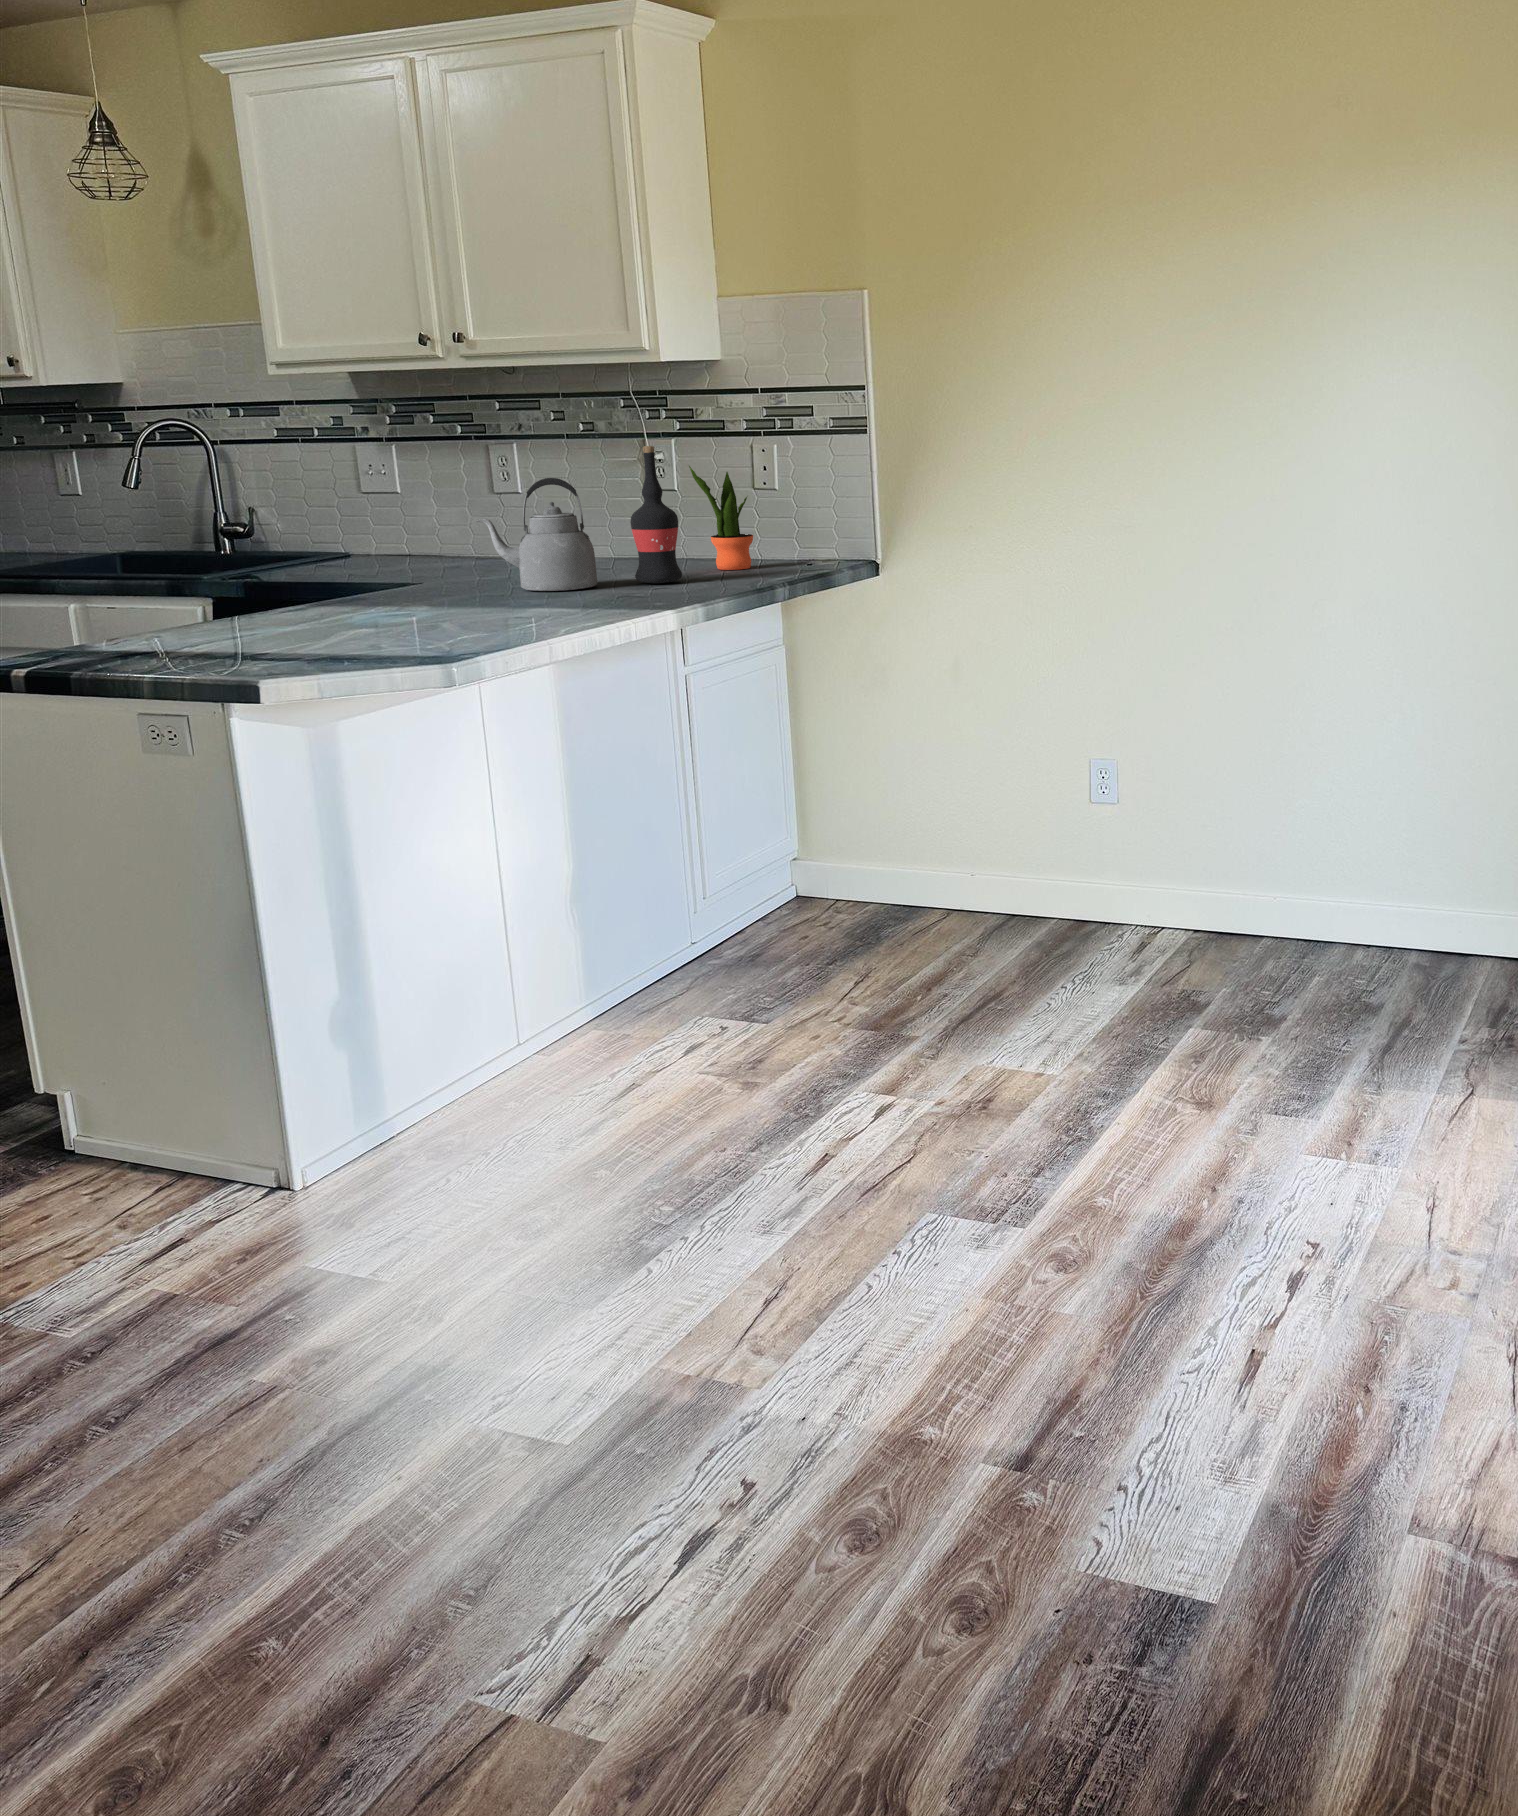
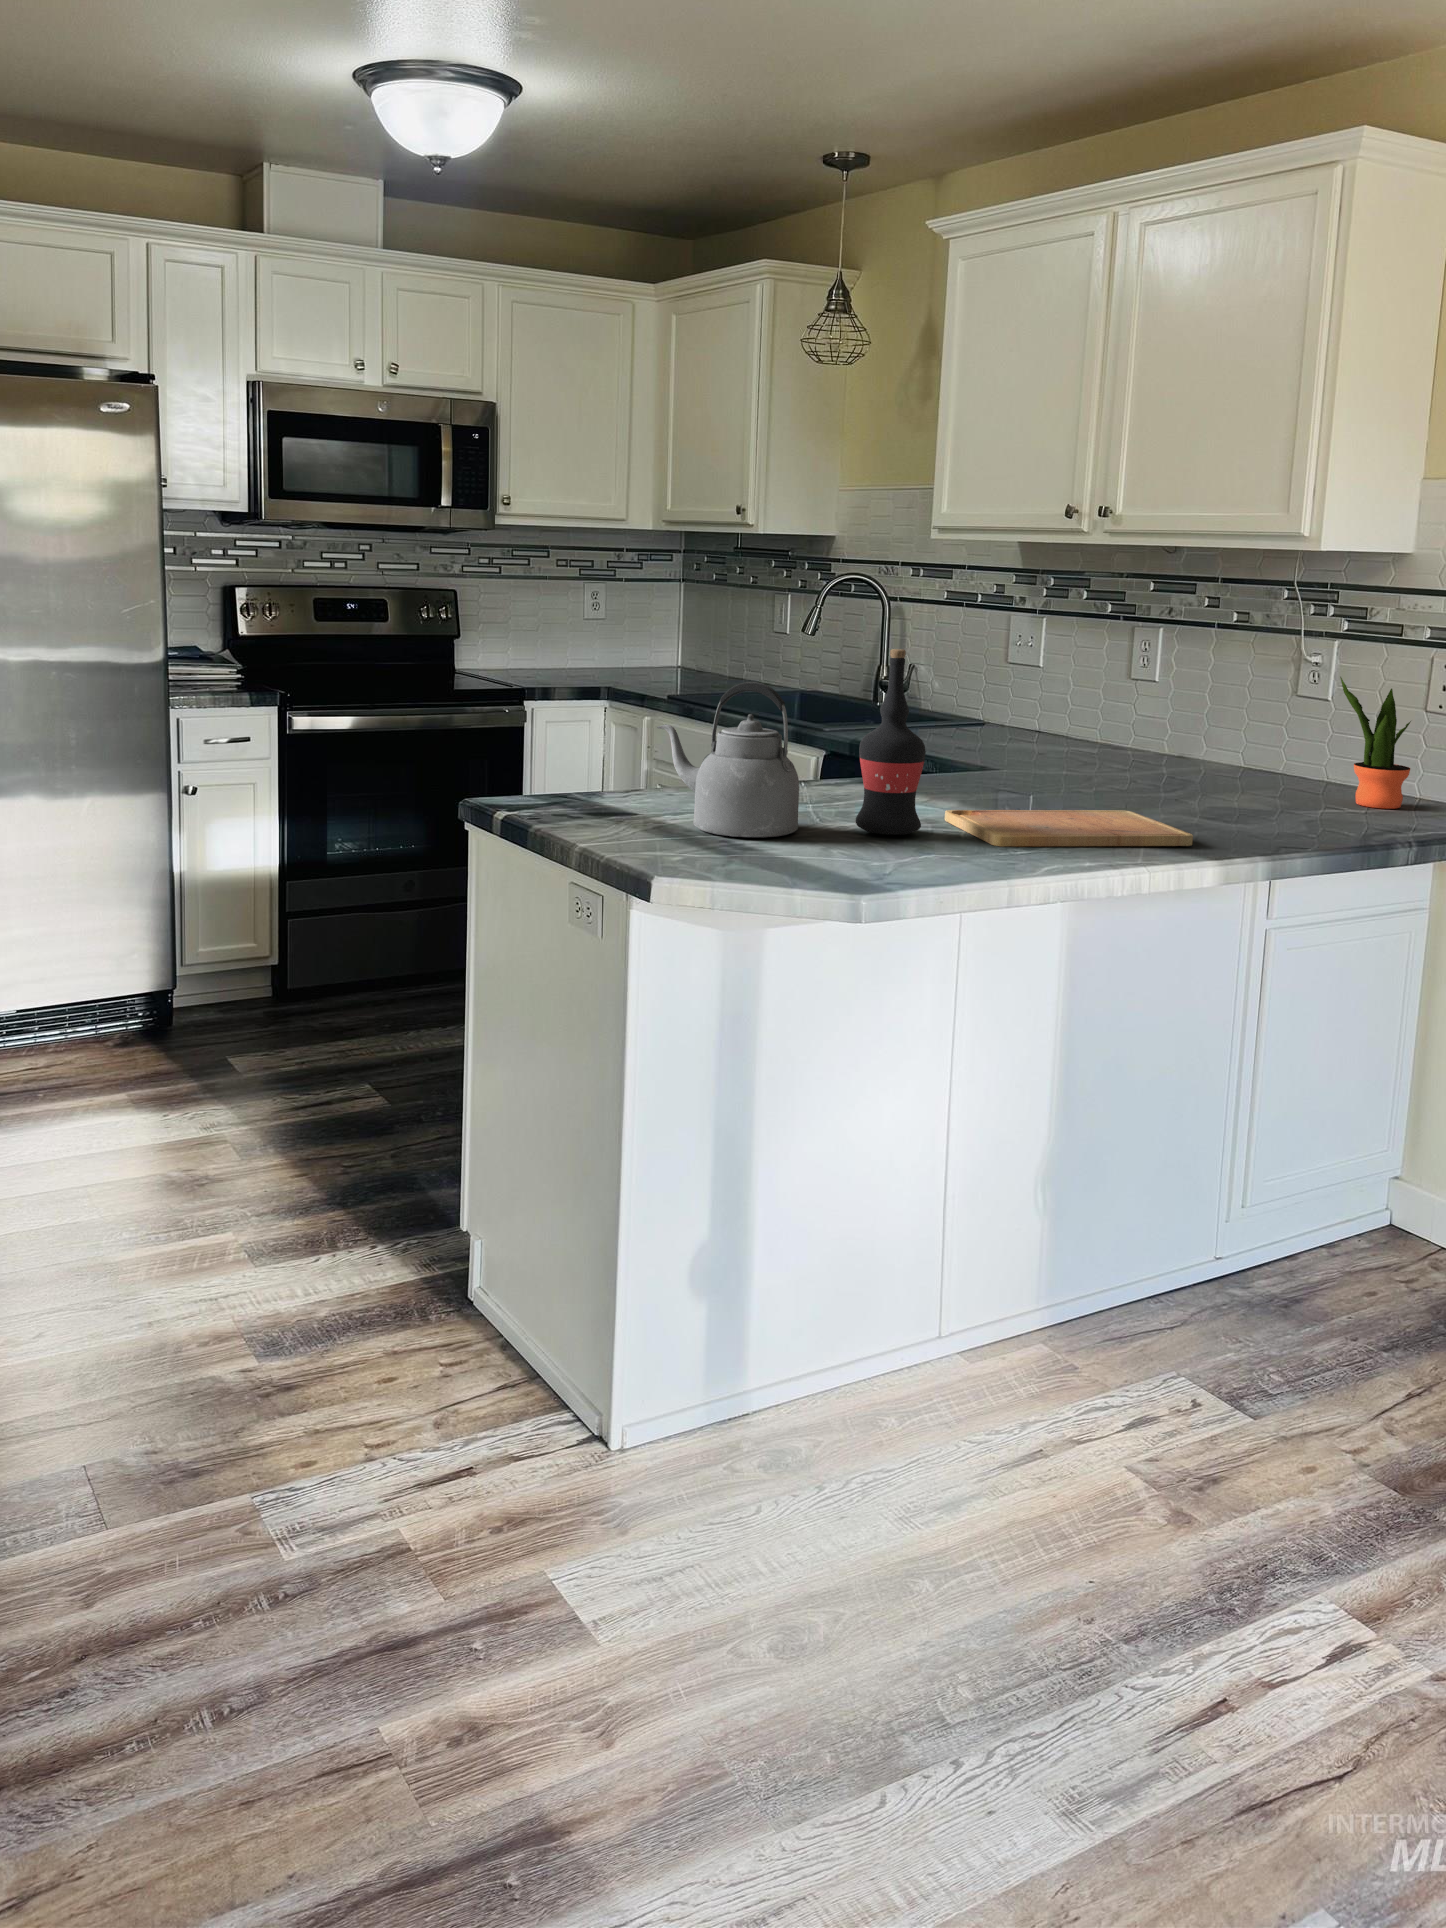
wine bottle: present [630,446,682,583] -> present [856,649,926,835]
kettle: present [476,478,598,591] -> present [657,682,799,838]
cutting board: none [426,588,638,622] -> present [945,810,1193,847]

